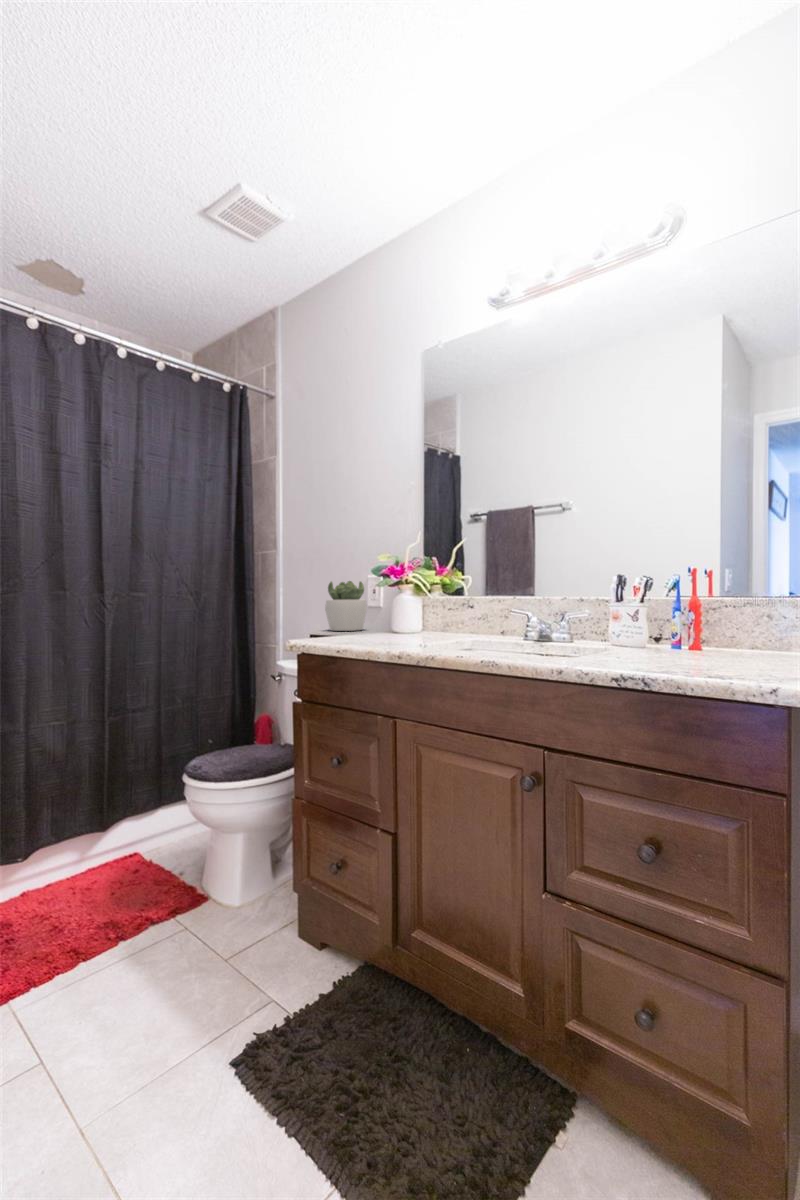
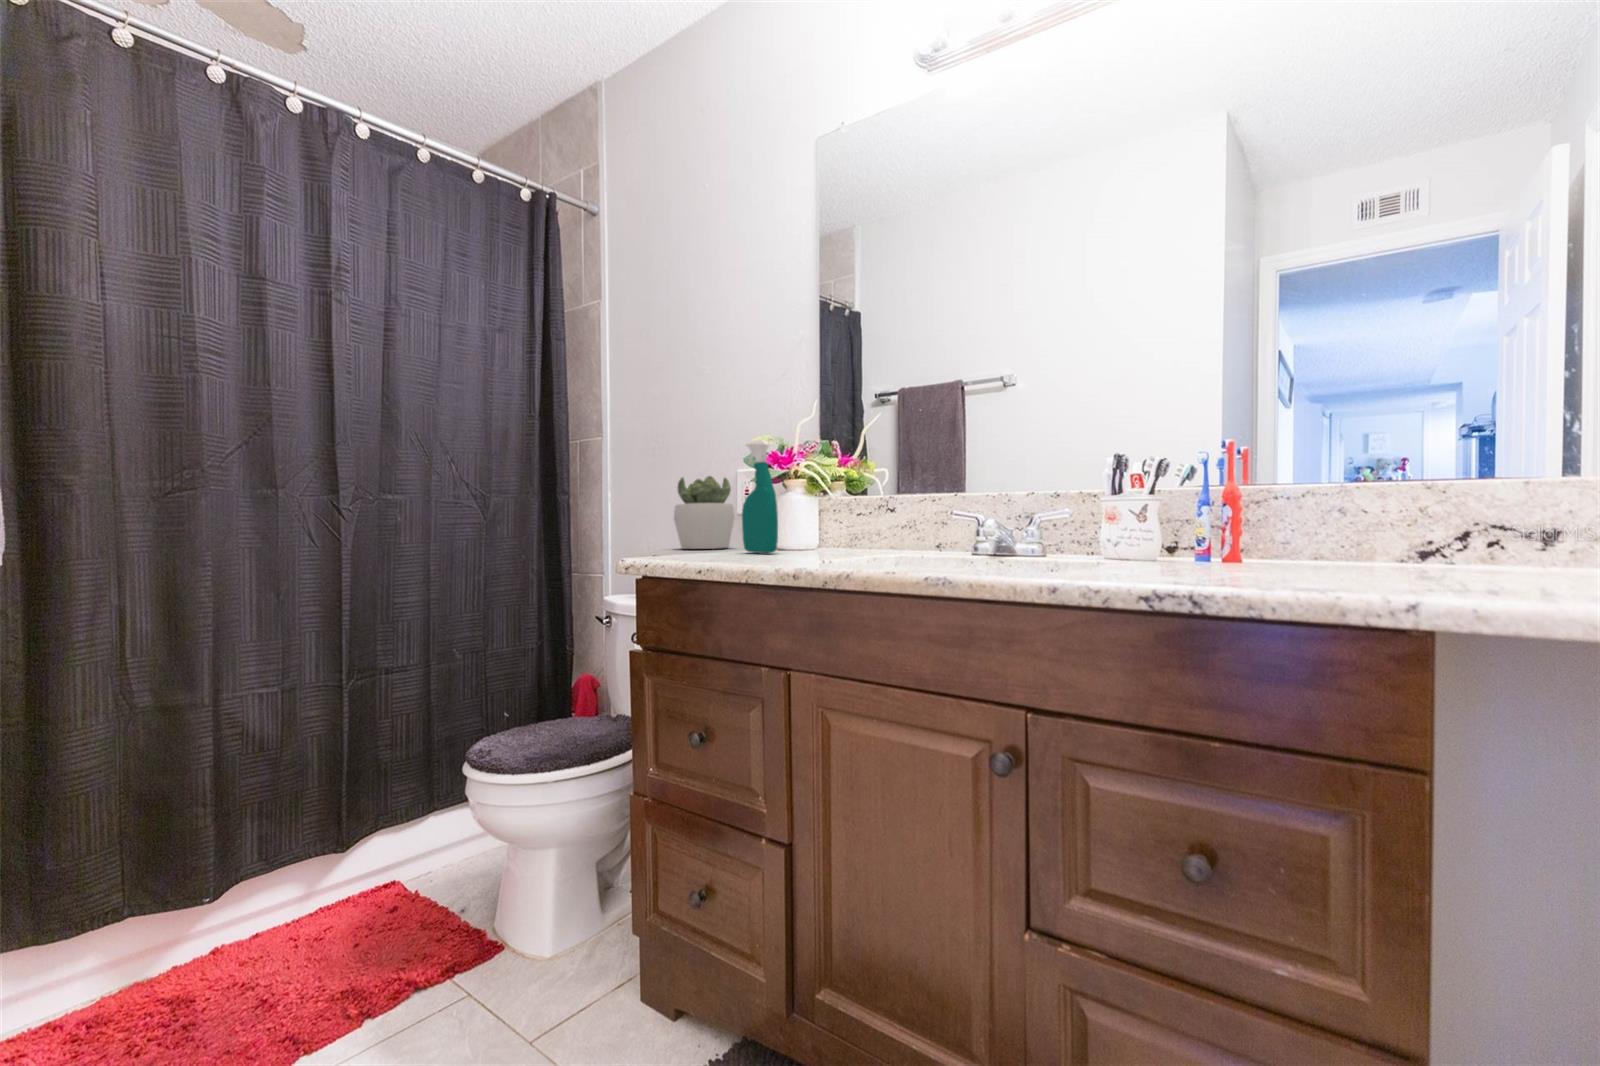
spray bottle: none [370,559,395,636] -> present [742,440,778,553]

